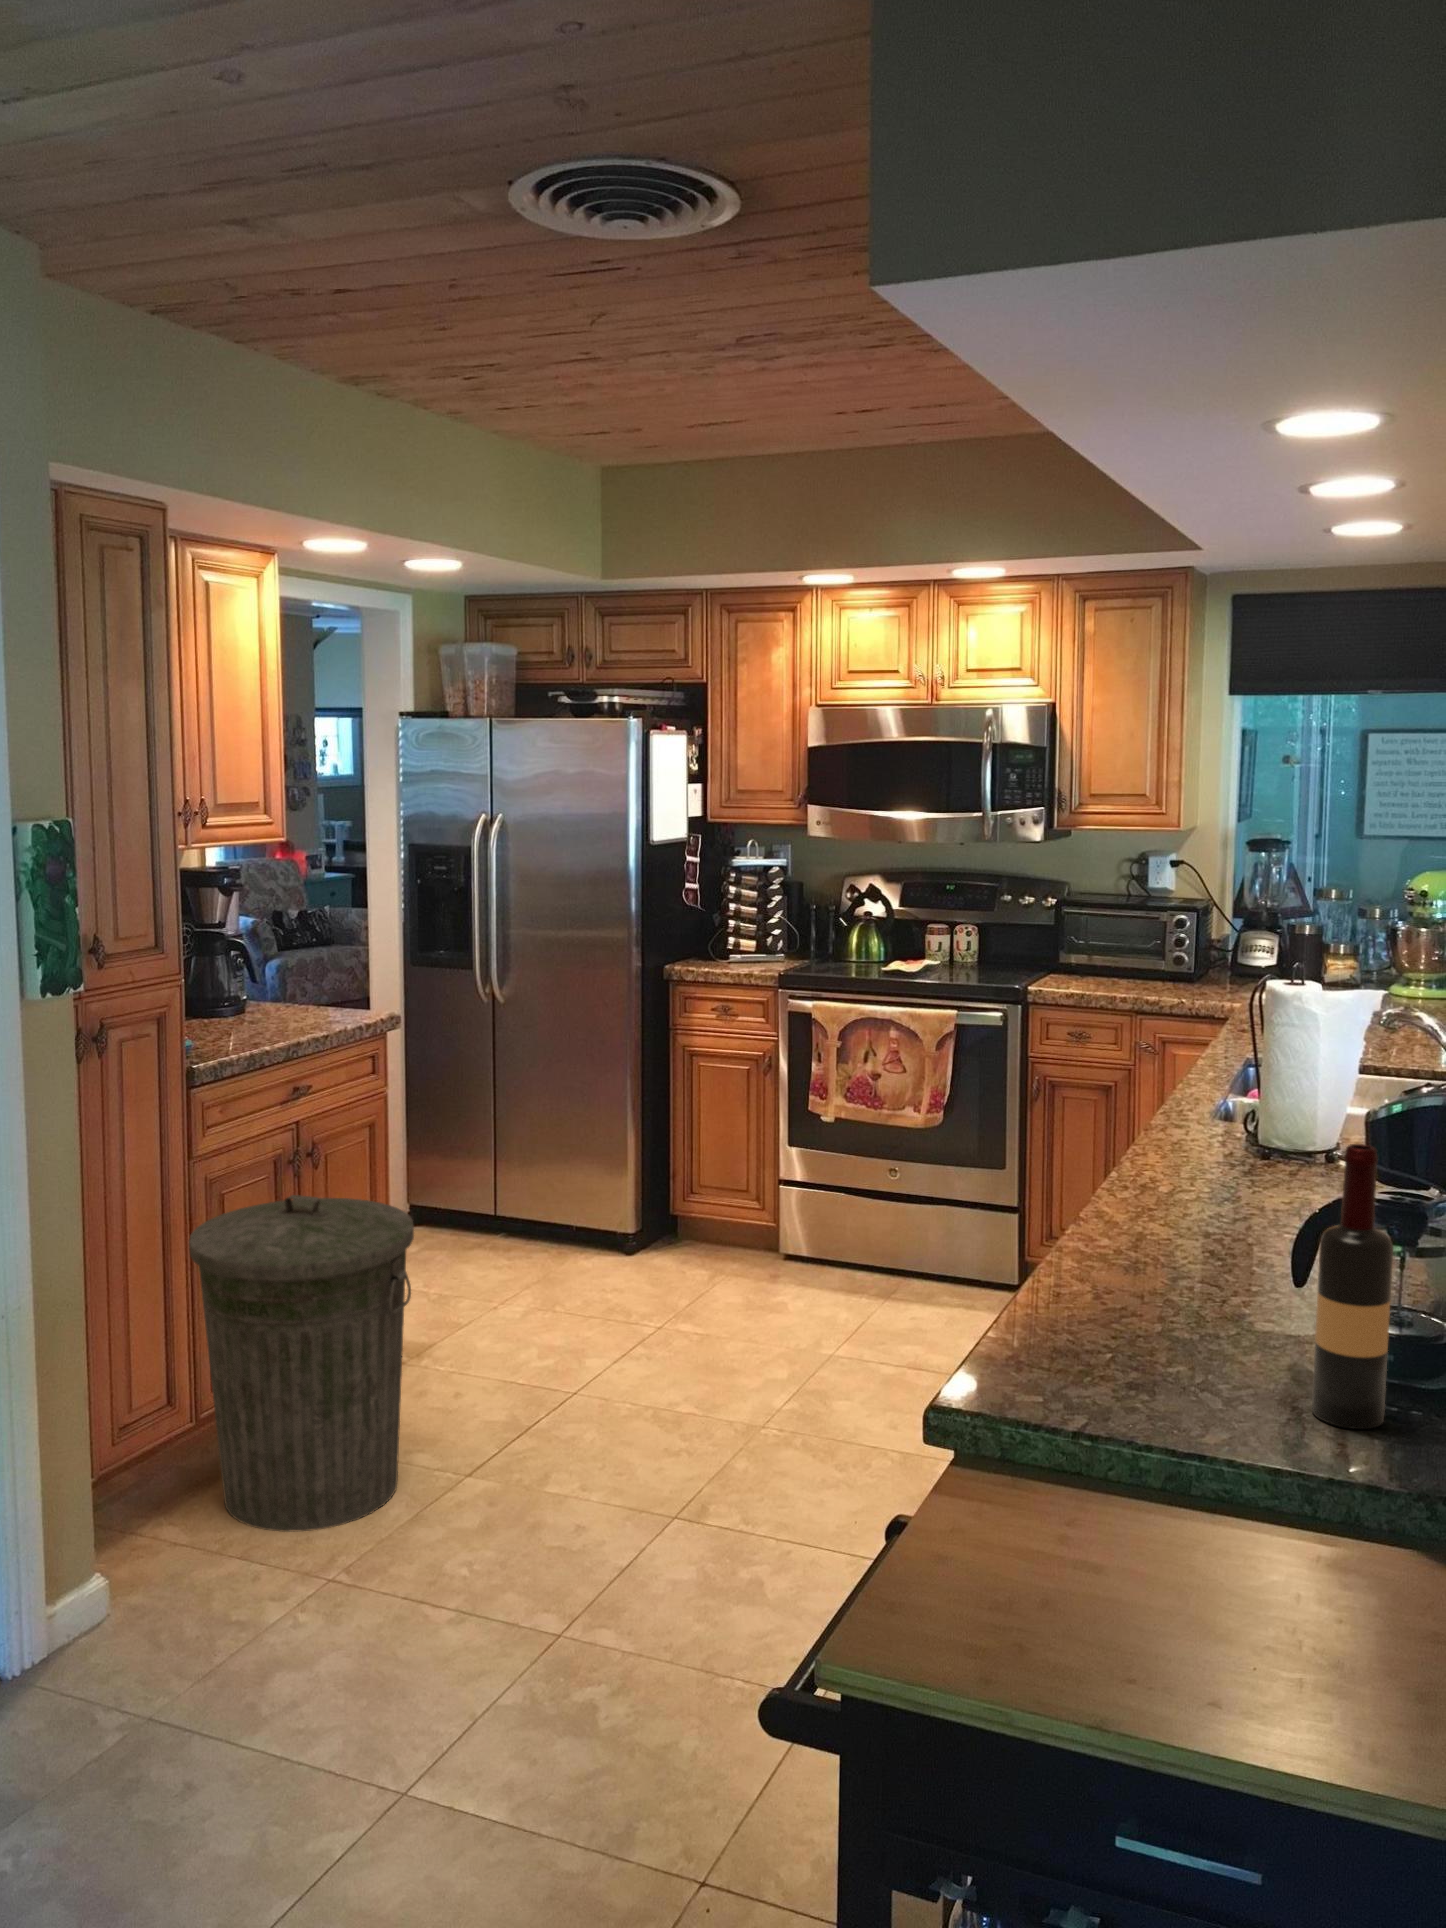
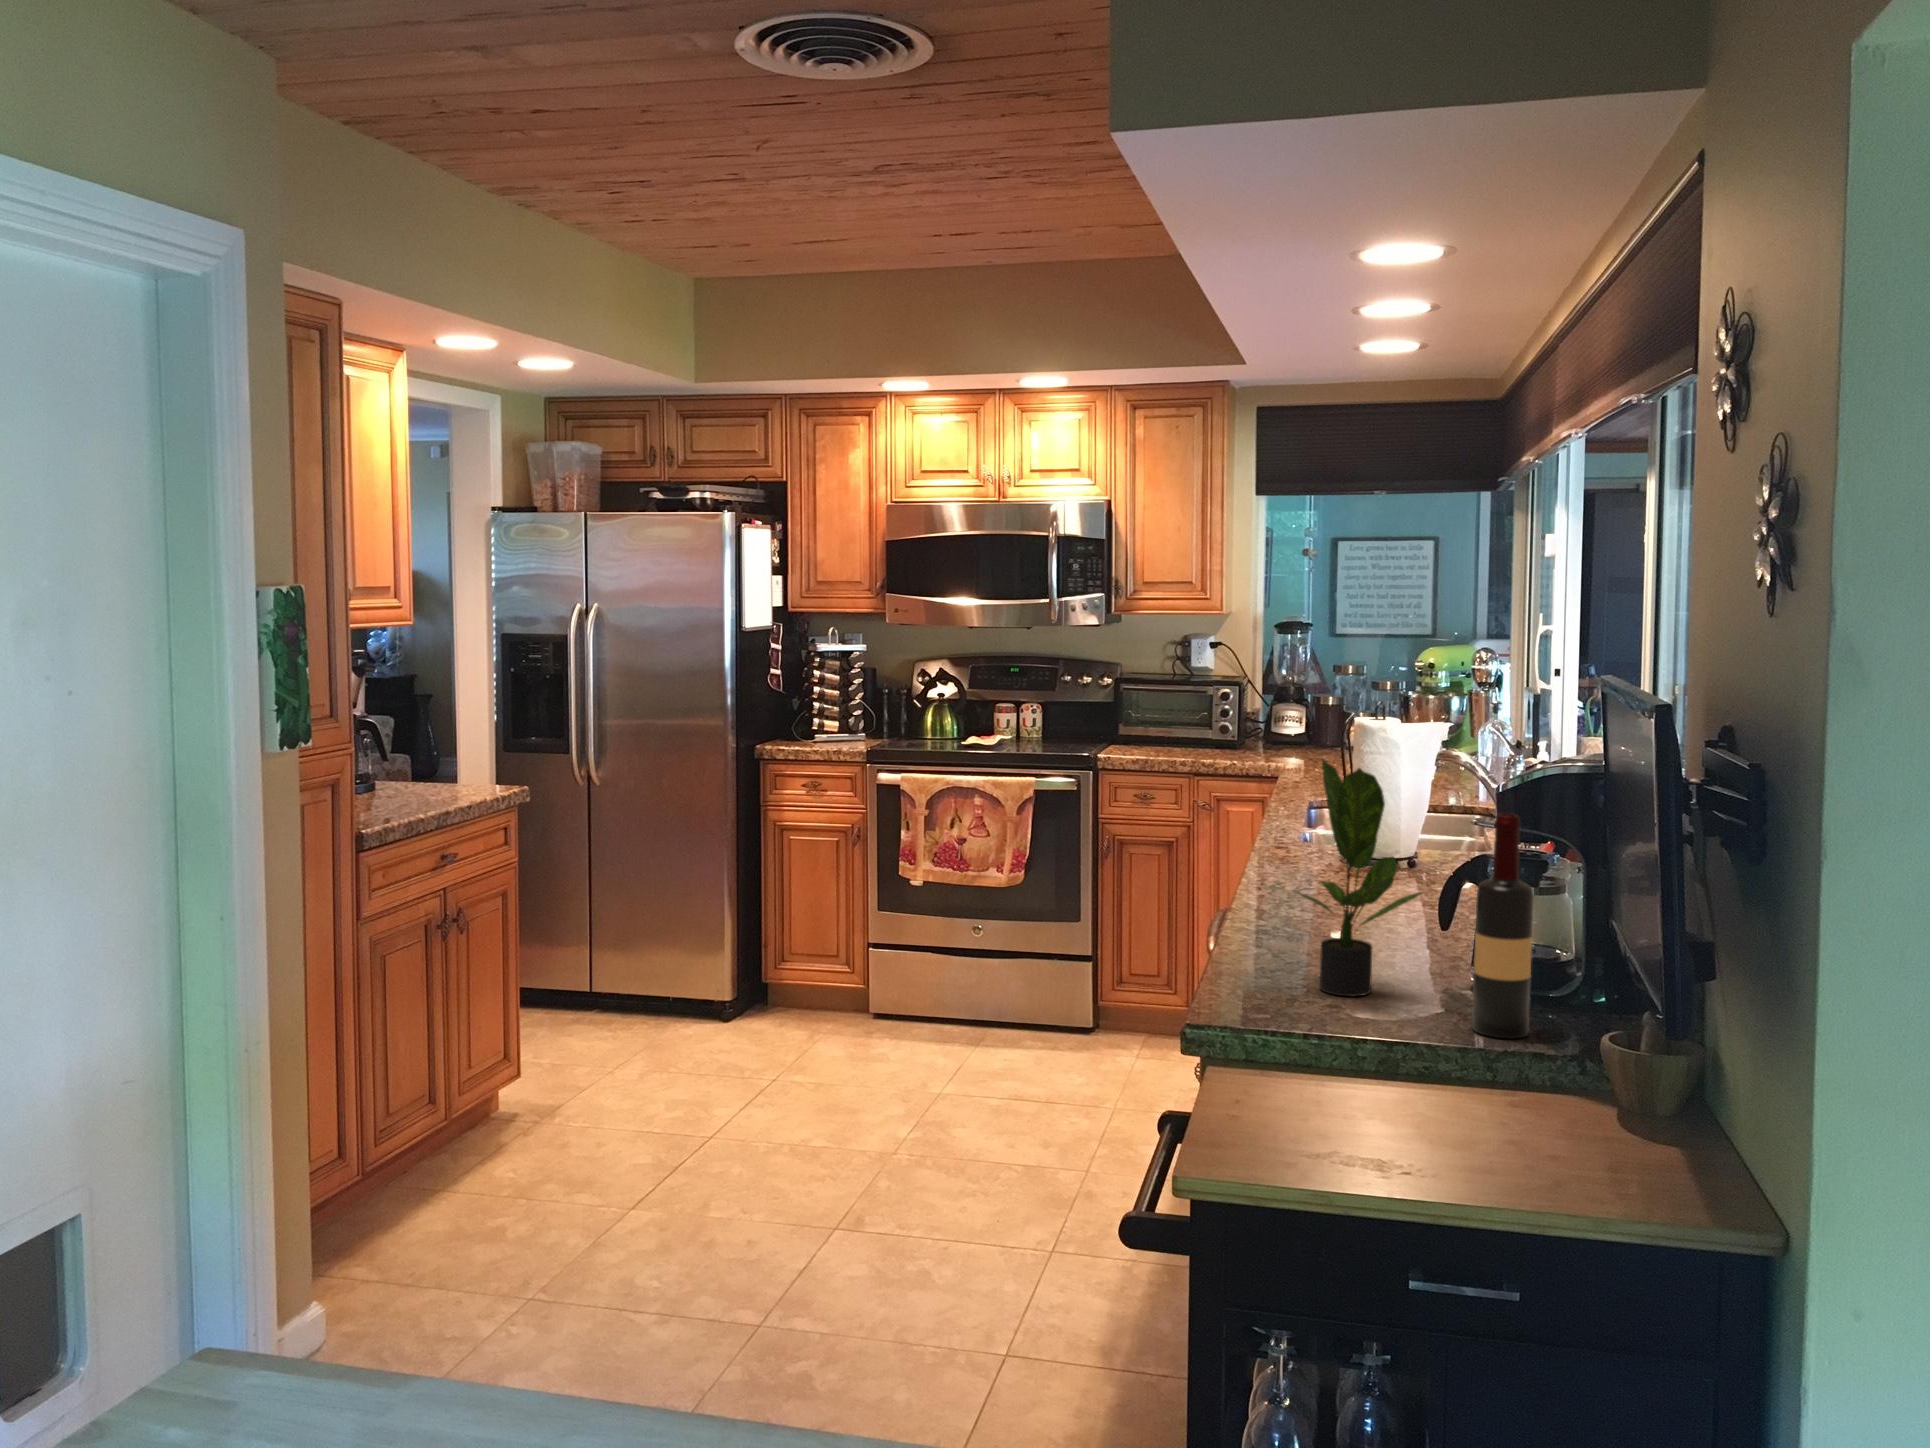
potted plant: none [1104,1052,1273,1349] -> present [1293,759,1422,996]
trash can: present [189,1195,414,1532] -> none [369,949,583,1268]

